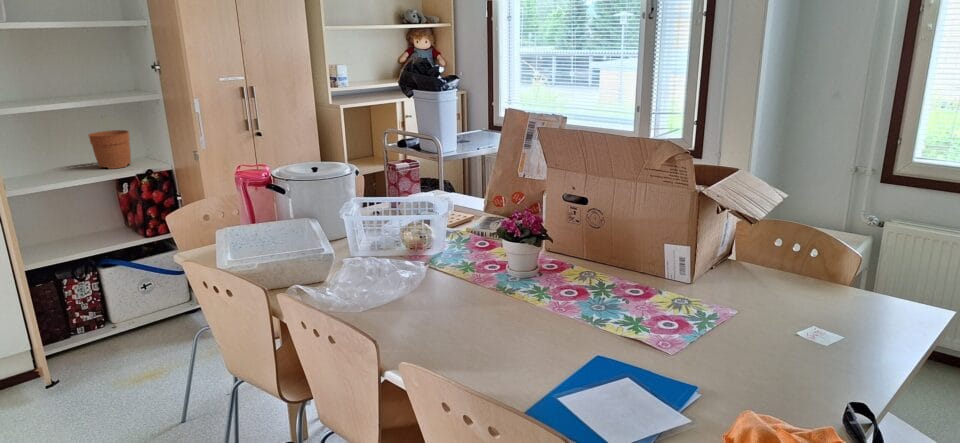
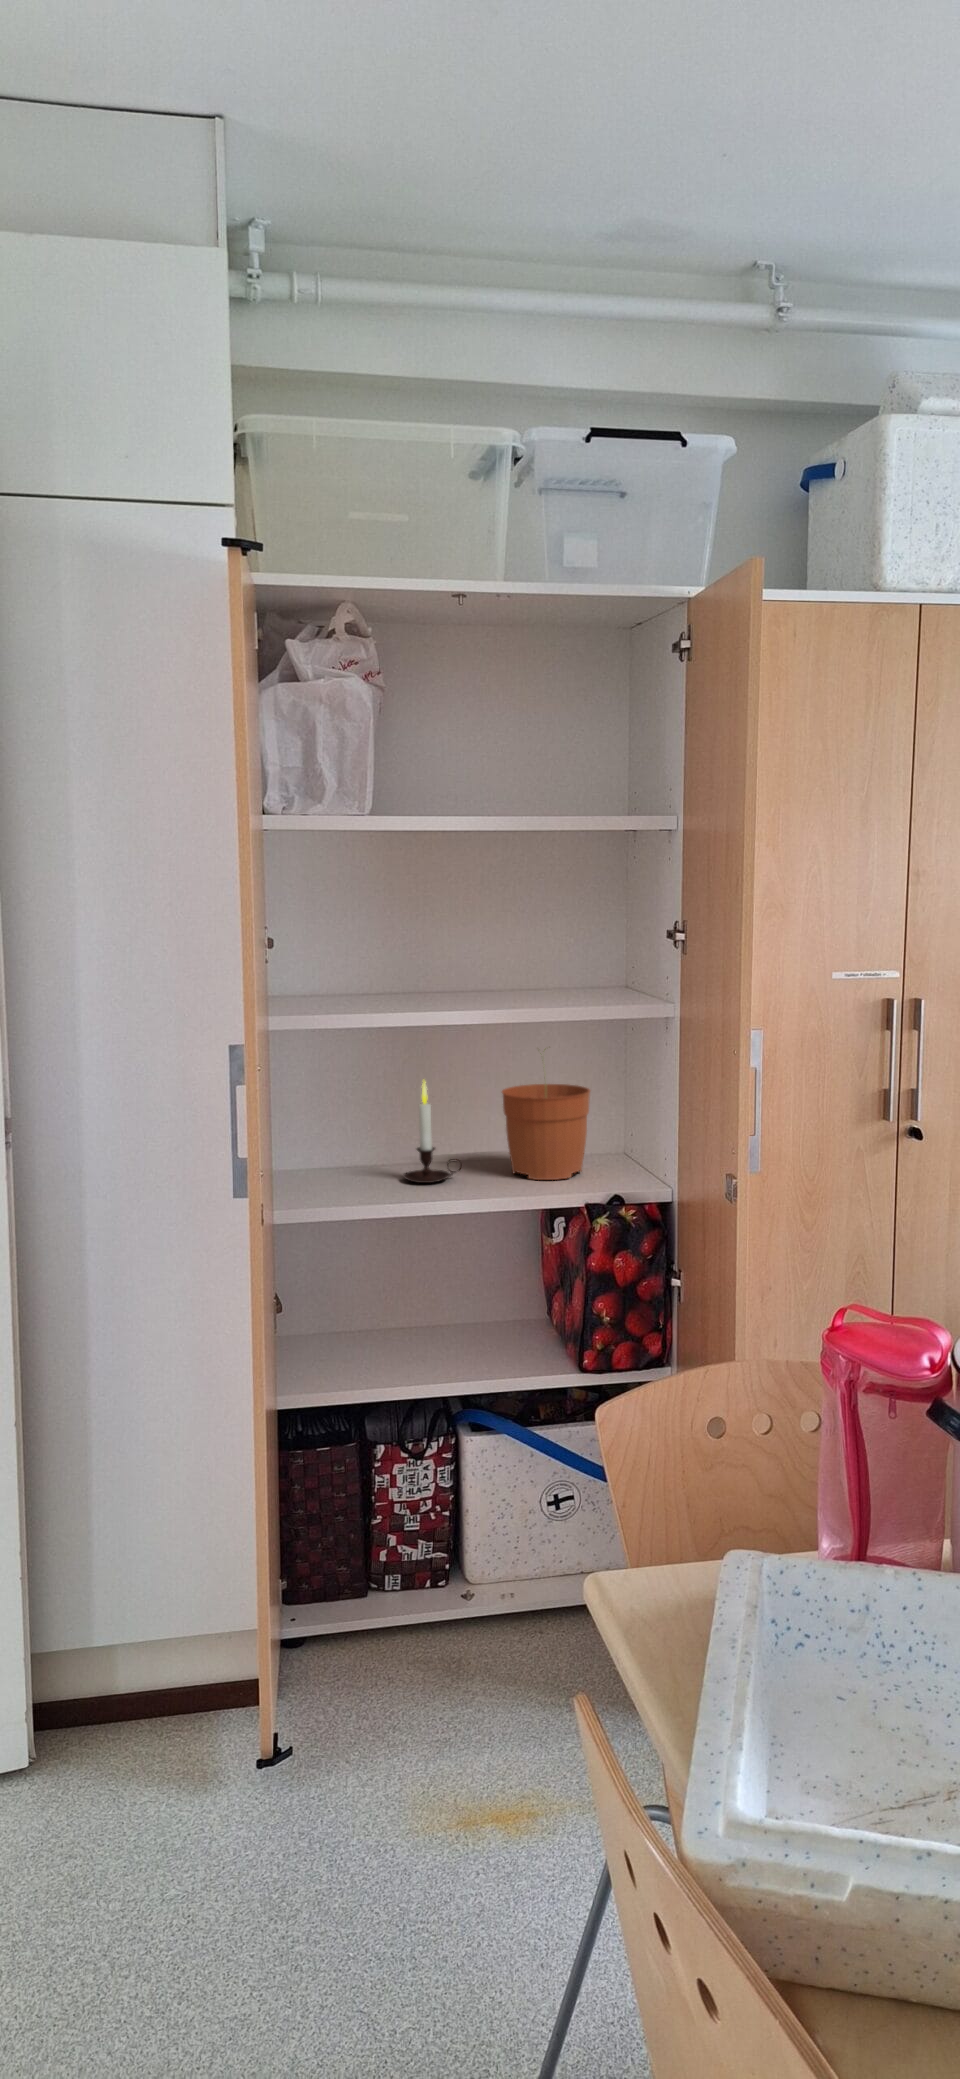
candle: none [48,133,76,176] -> present [403,1081,460,1183]

